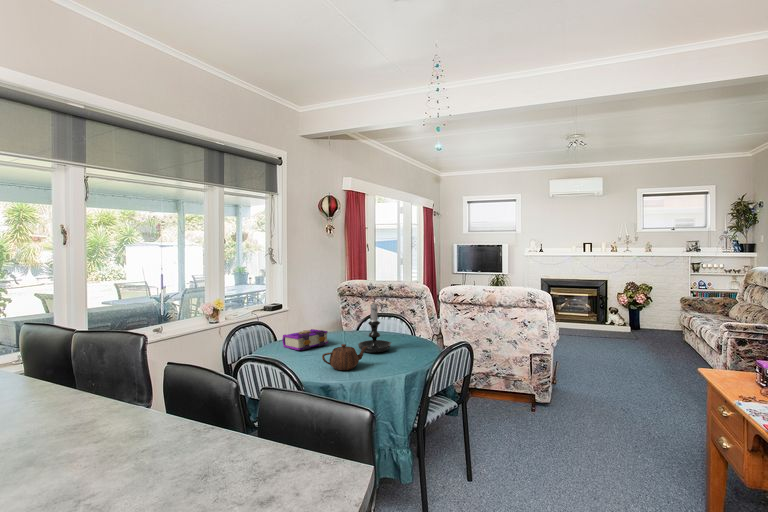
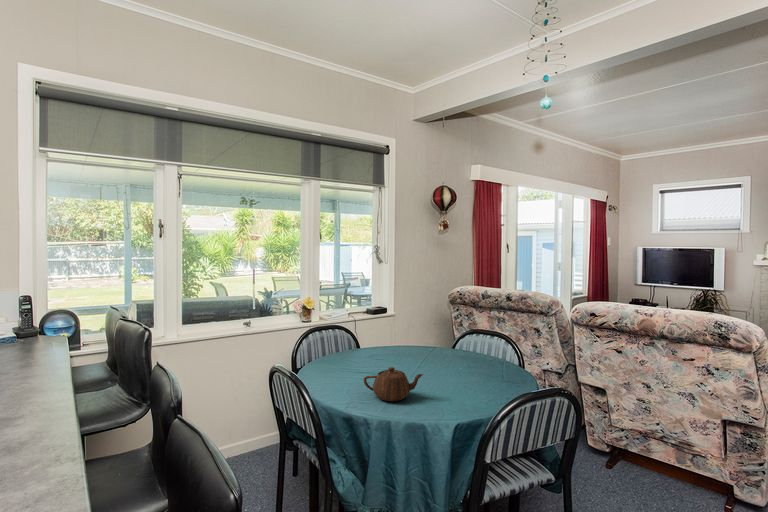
candle holder: present [358,304,391,353] -> none [426,315,472,383]
book: present [282,329,328,350] -> none [350,342,400,367]

